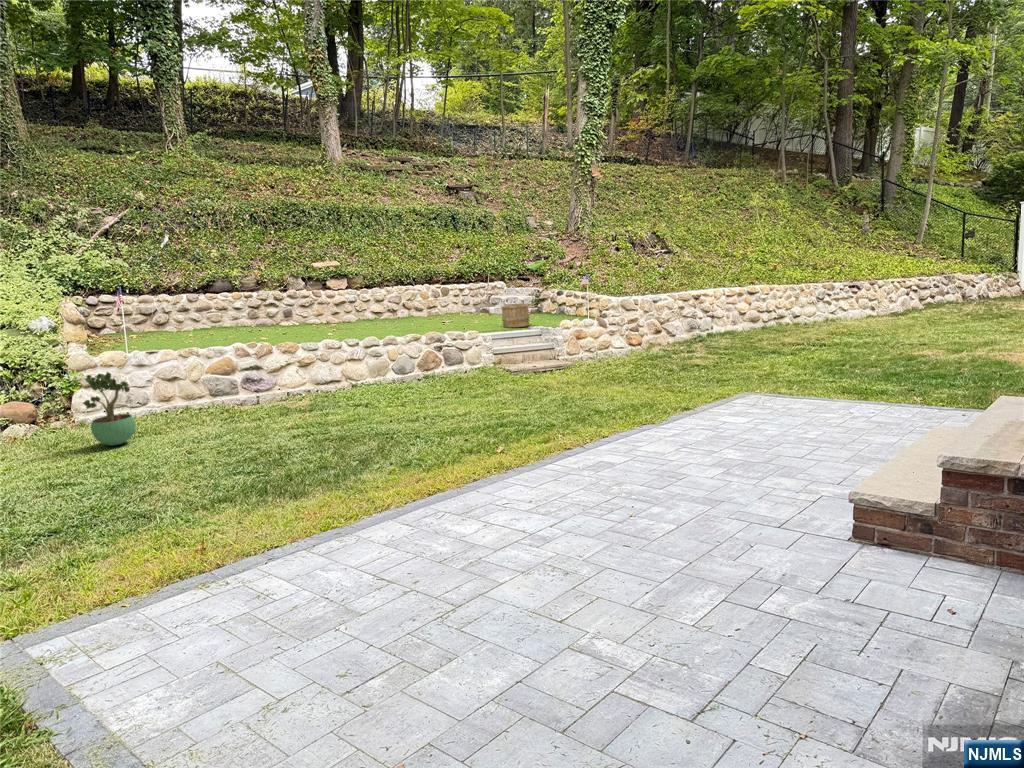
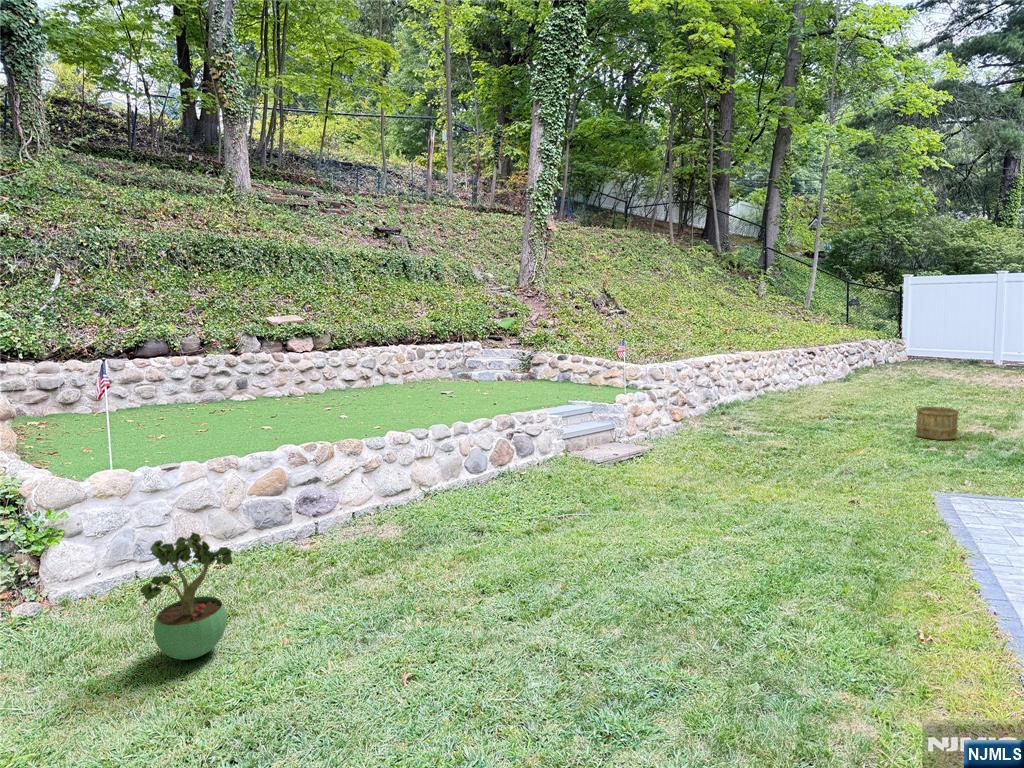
wooden bucket: present [501,304,529,328] -> present [916,407,959,440]

